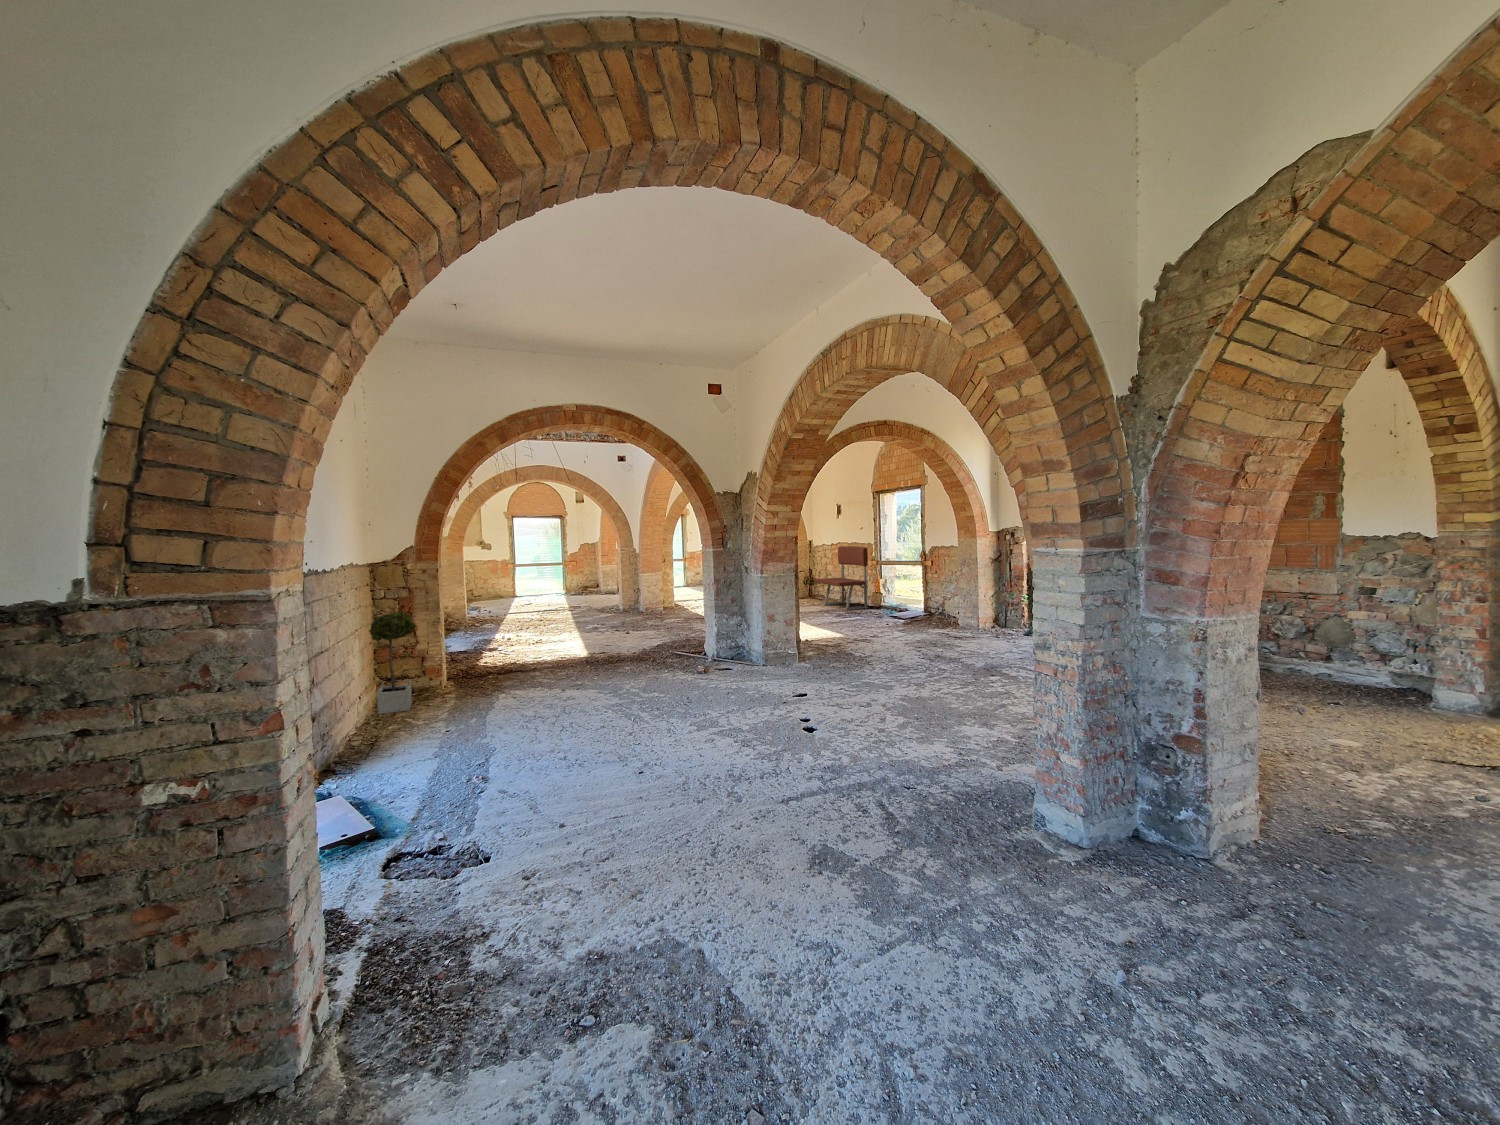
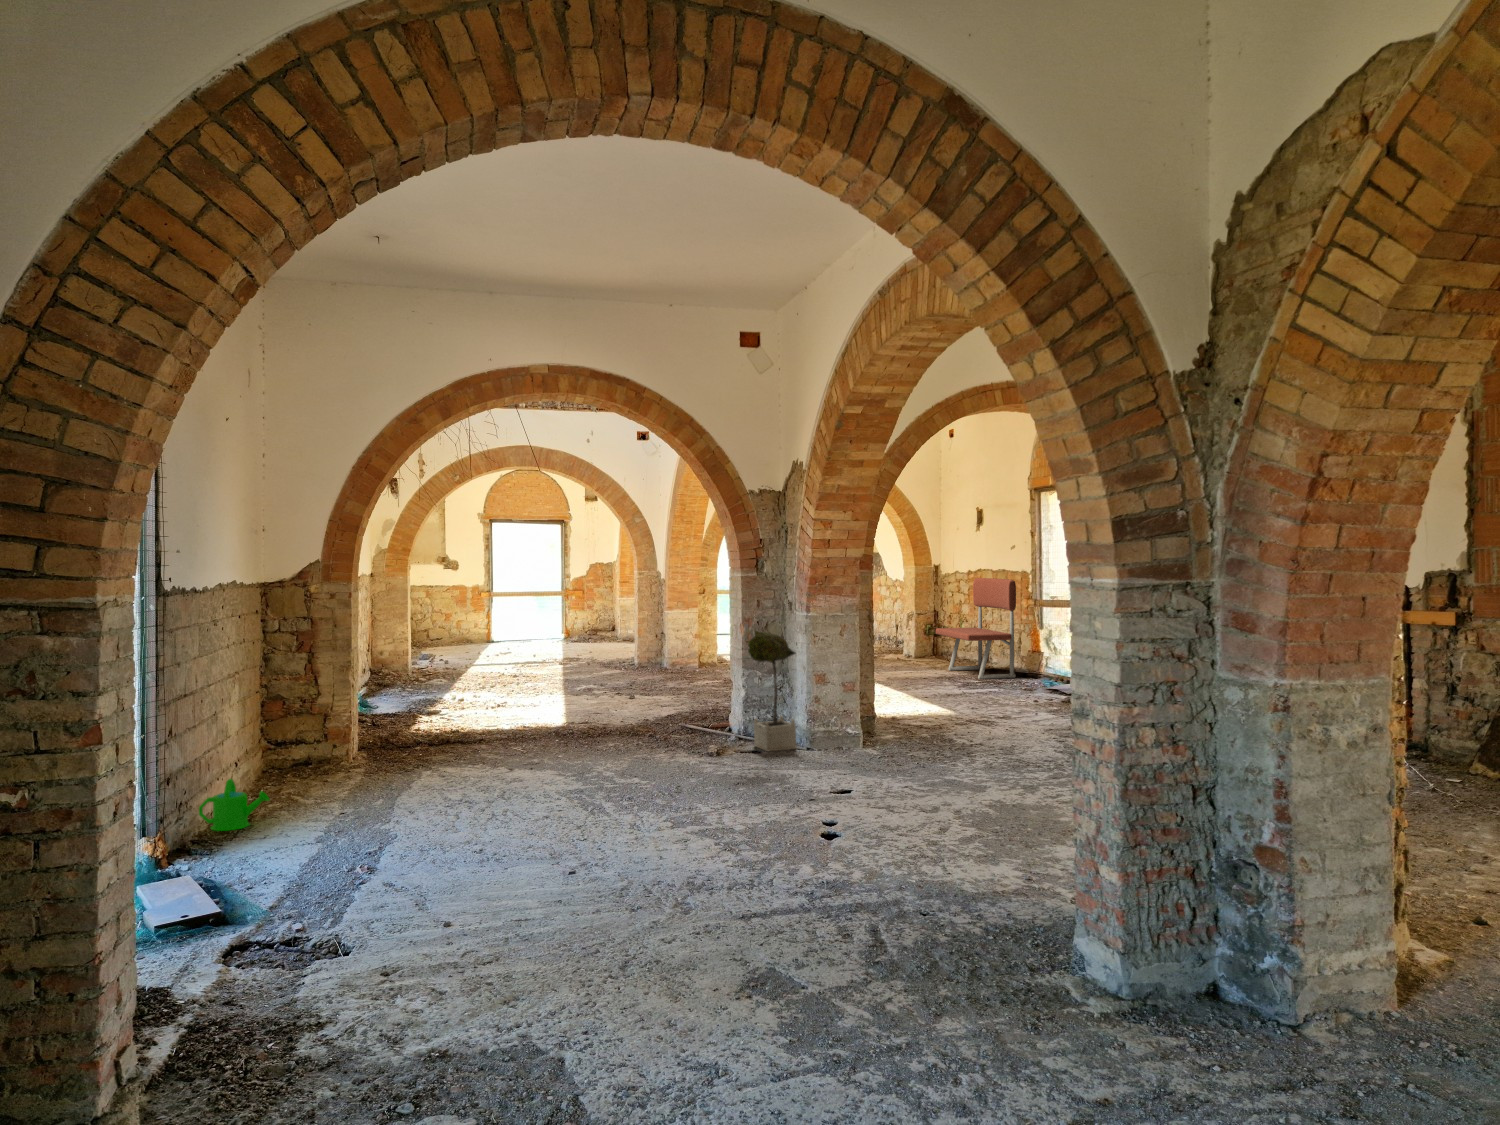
potted tree: present [369,610,416,714] -> present [748,631,796,751]
watering can: none [334,713,392,753] -> present [199,779,269,831]

